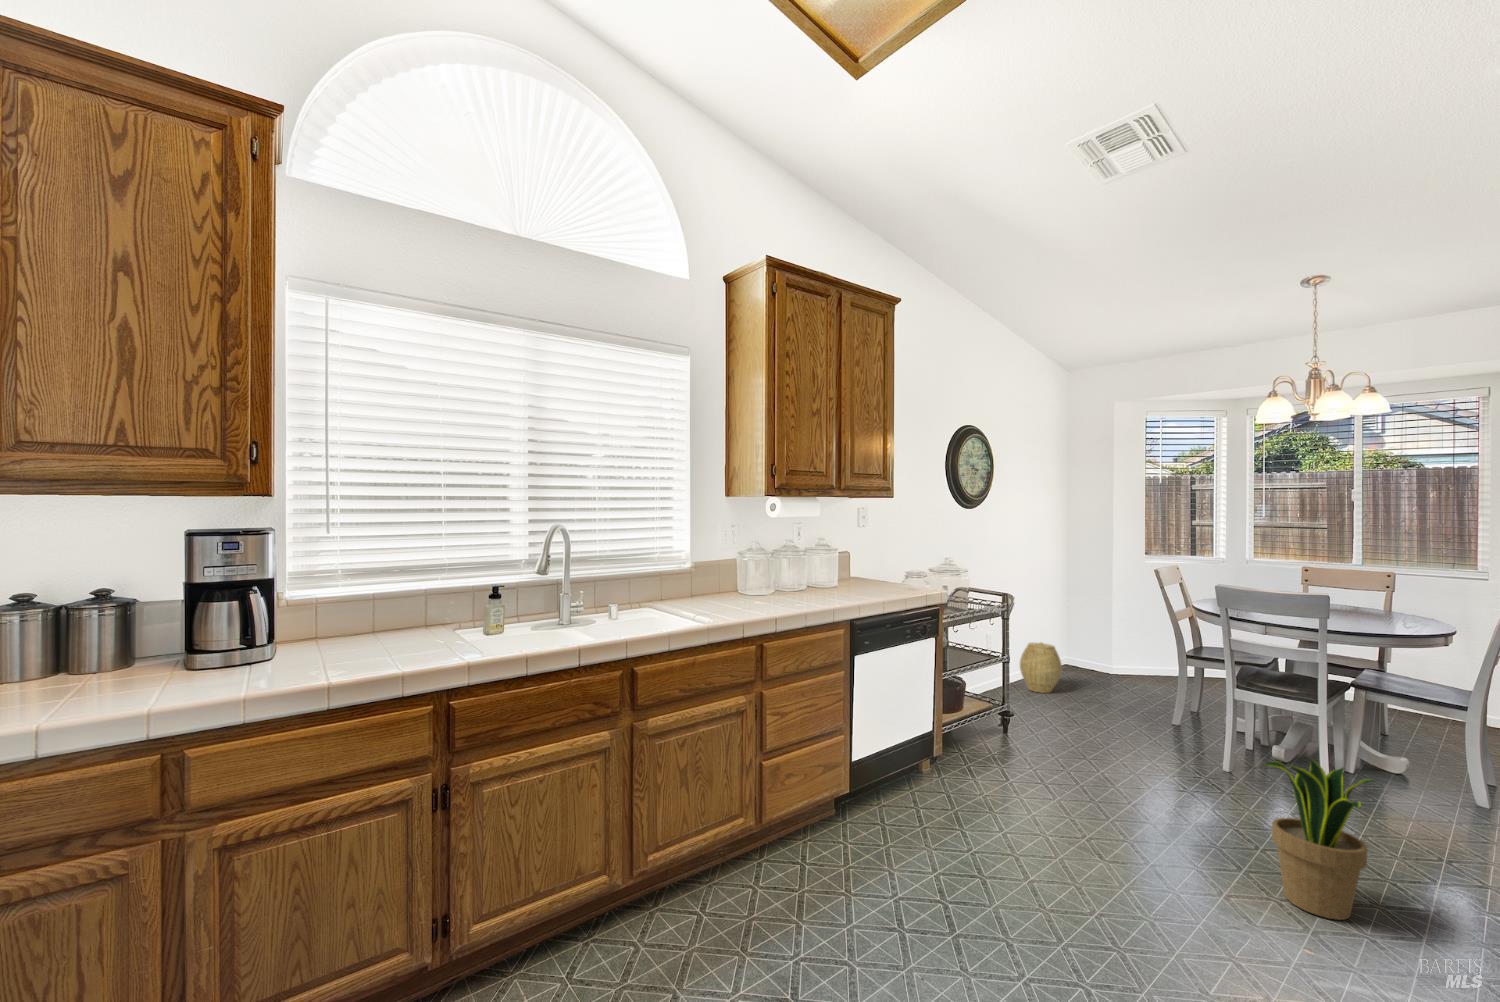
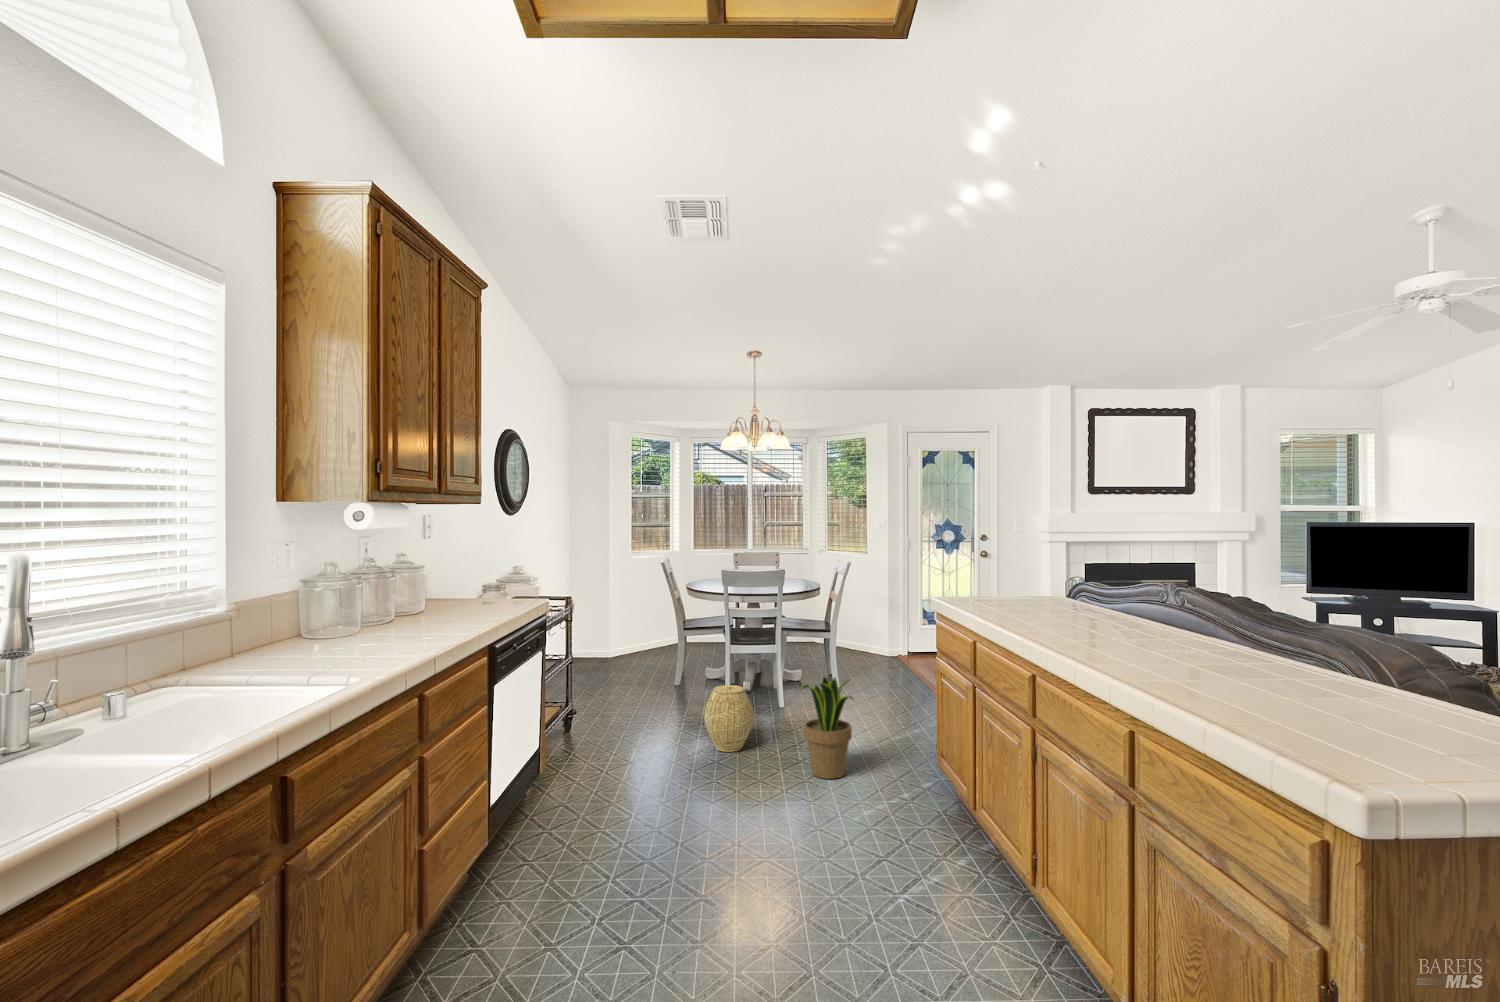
woven basket: present [1020,642,1062,693] -> present [704,685,753,752]

